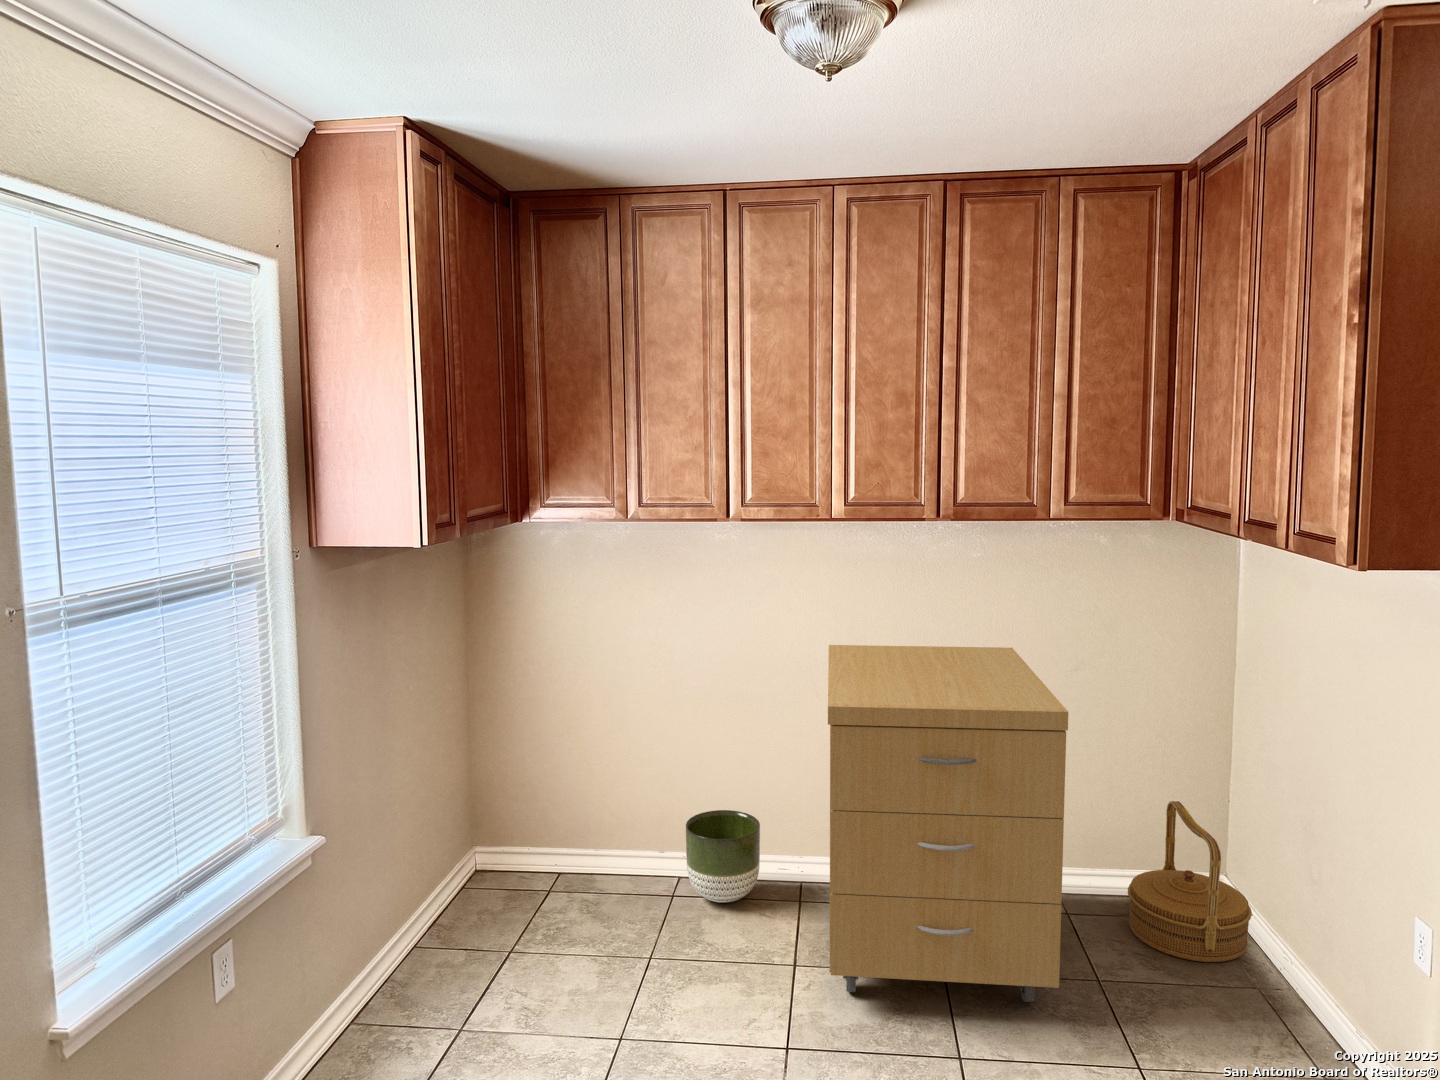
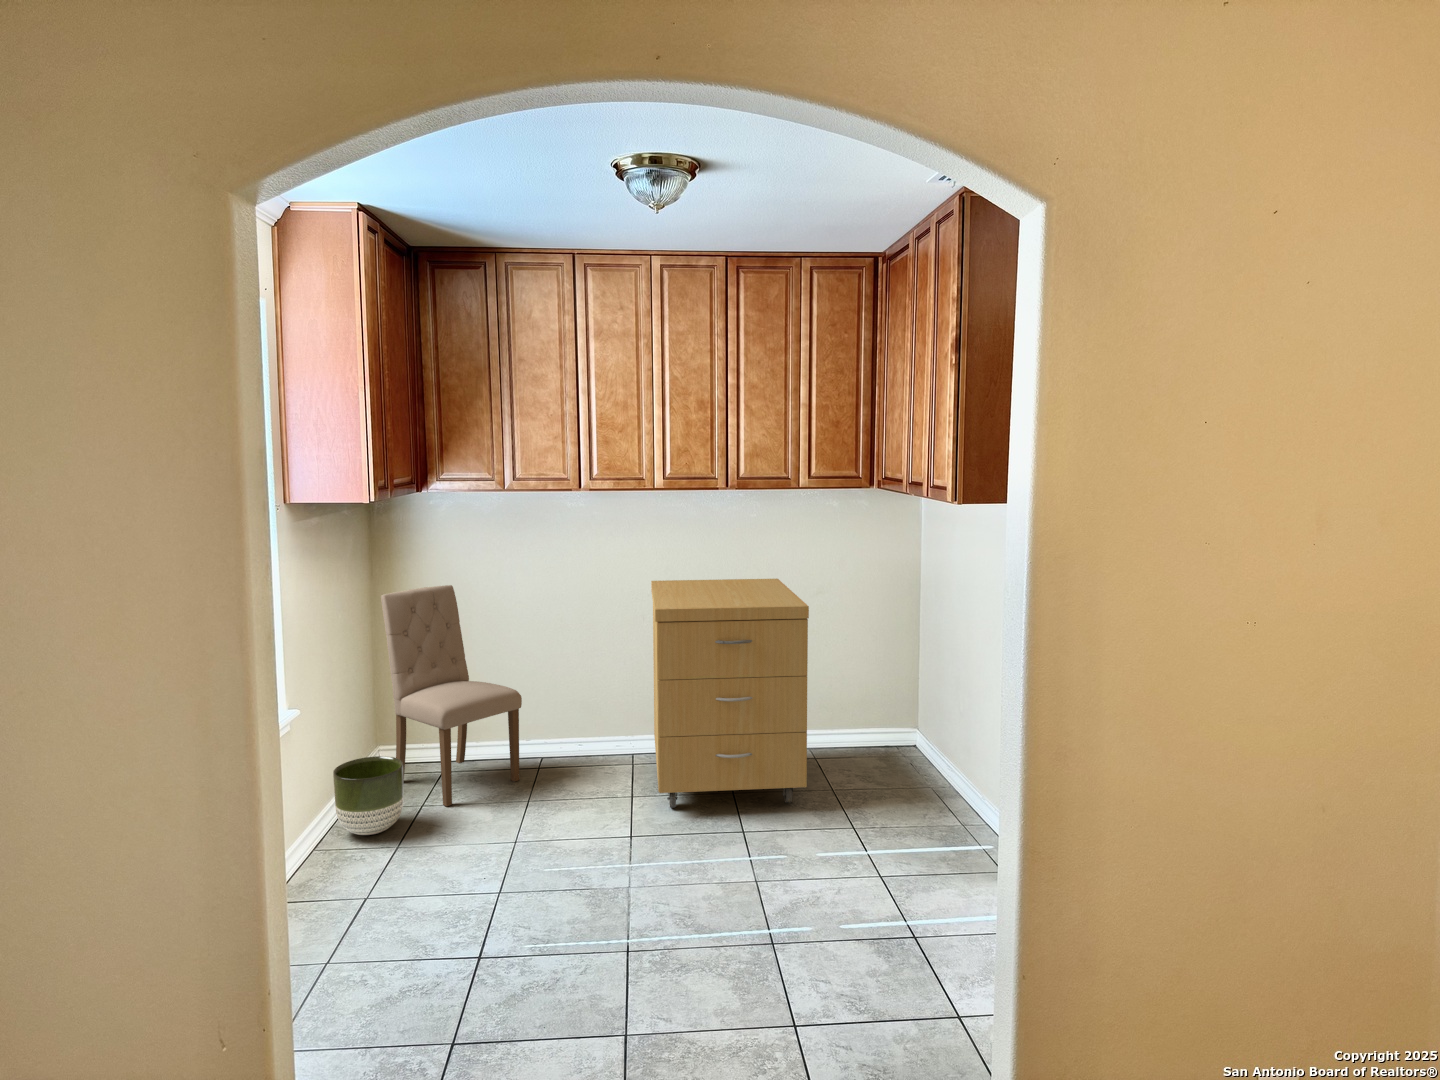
dining chair: none [471,642,647,953] -> present [381,585,522,806]
woven basket: present [1128,801,1252,962] -> none [854,677,929,775]
planter: present [686,810,760,903] -> present [333,756,404,835]

